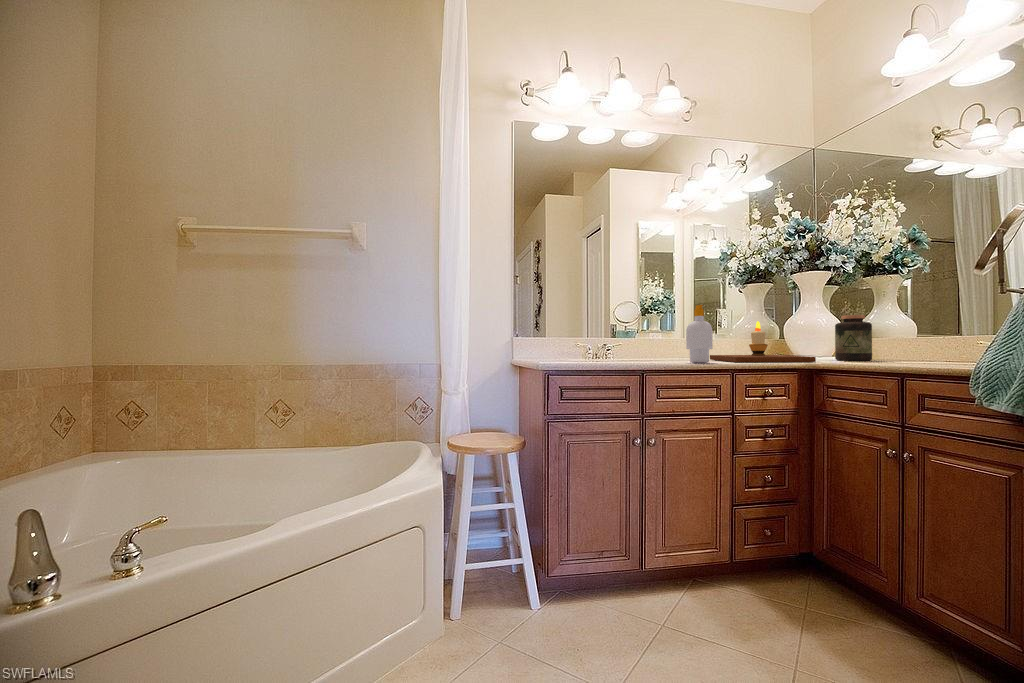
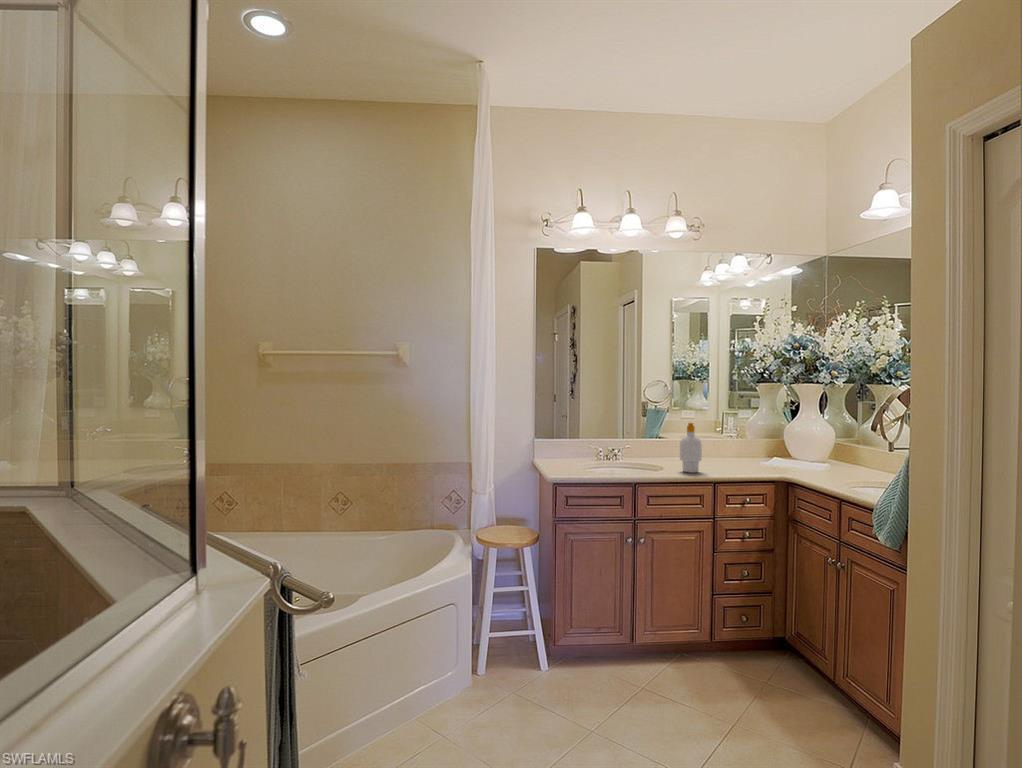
jar: present [835,315,872,361] -> none [820,430,850,472]
candle: present [710,321,816,362] -> none [710,433,792,474]

